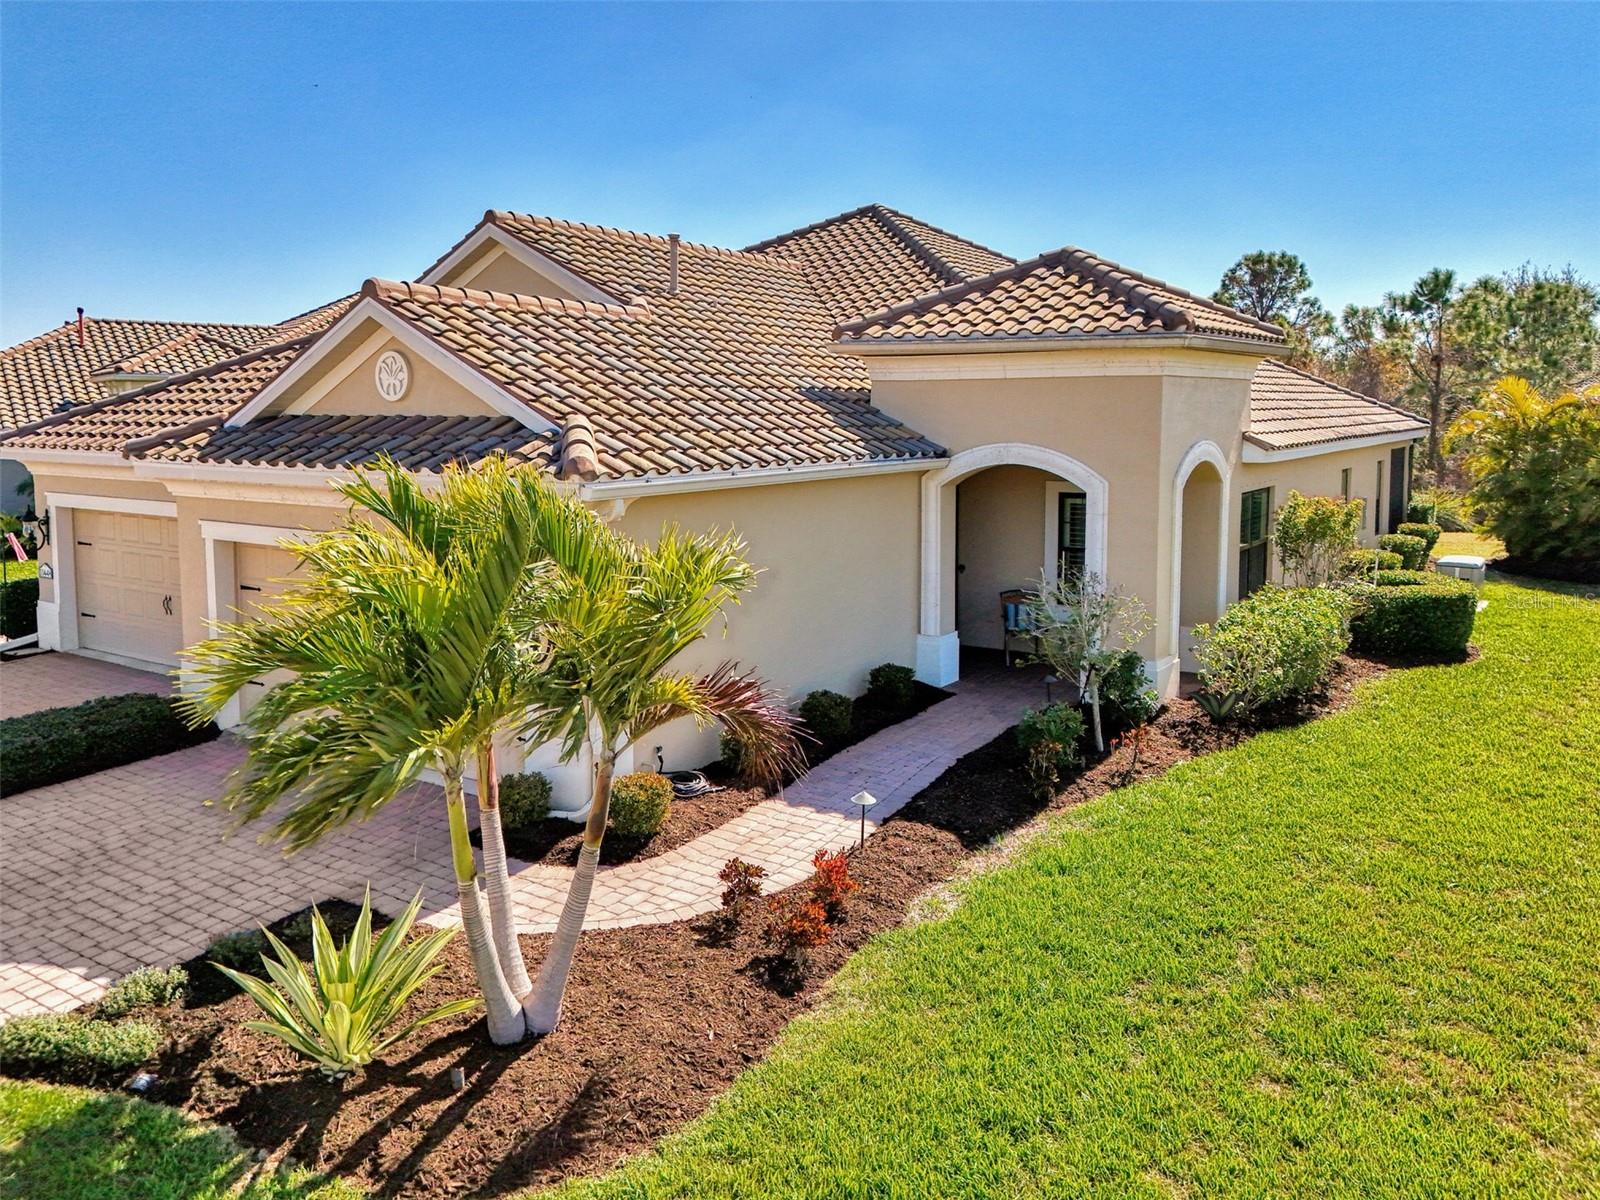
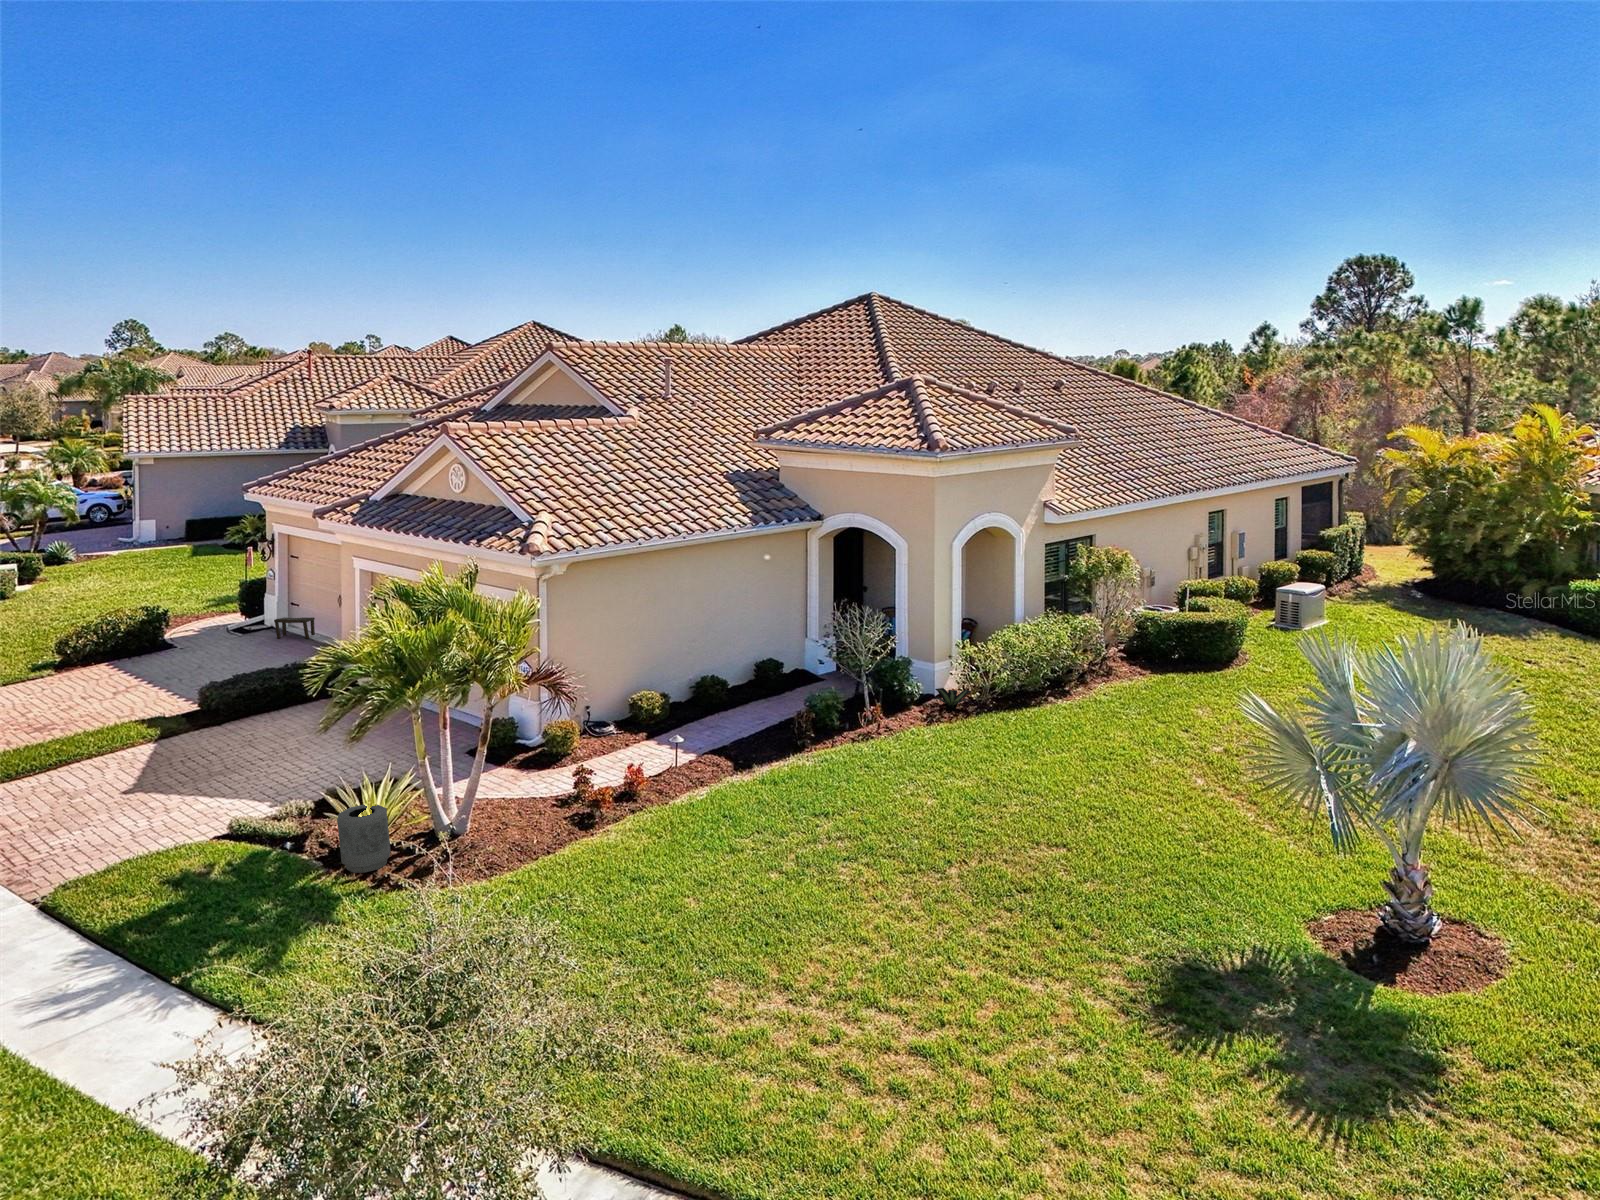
bench: none [50,637,119,672] -> present [274,617,315,639]
trash can: none [277,976,399,1148] -> present [337,805,391,873]

